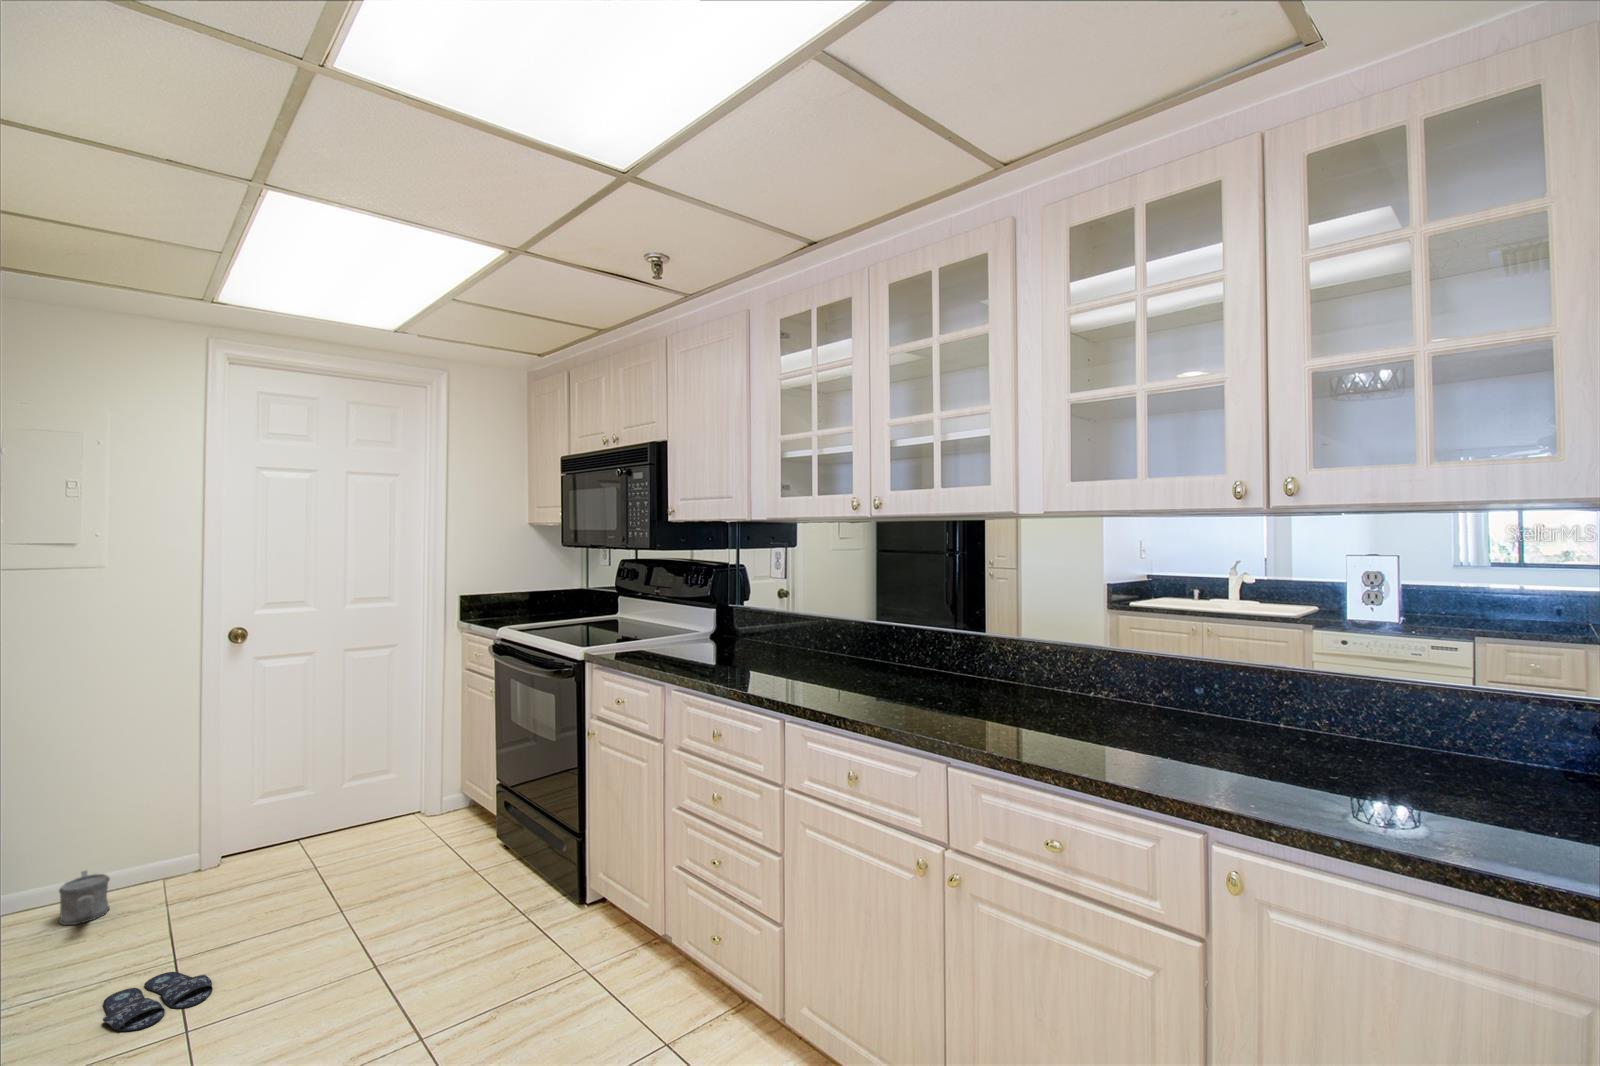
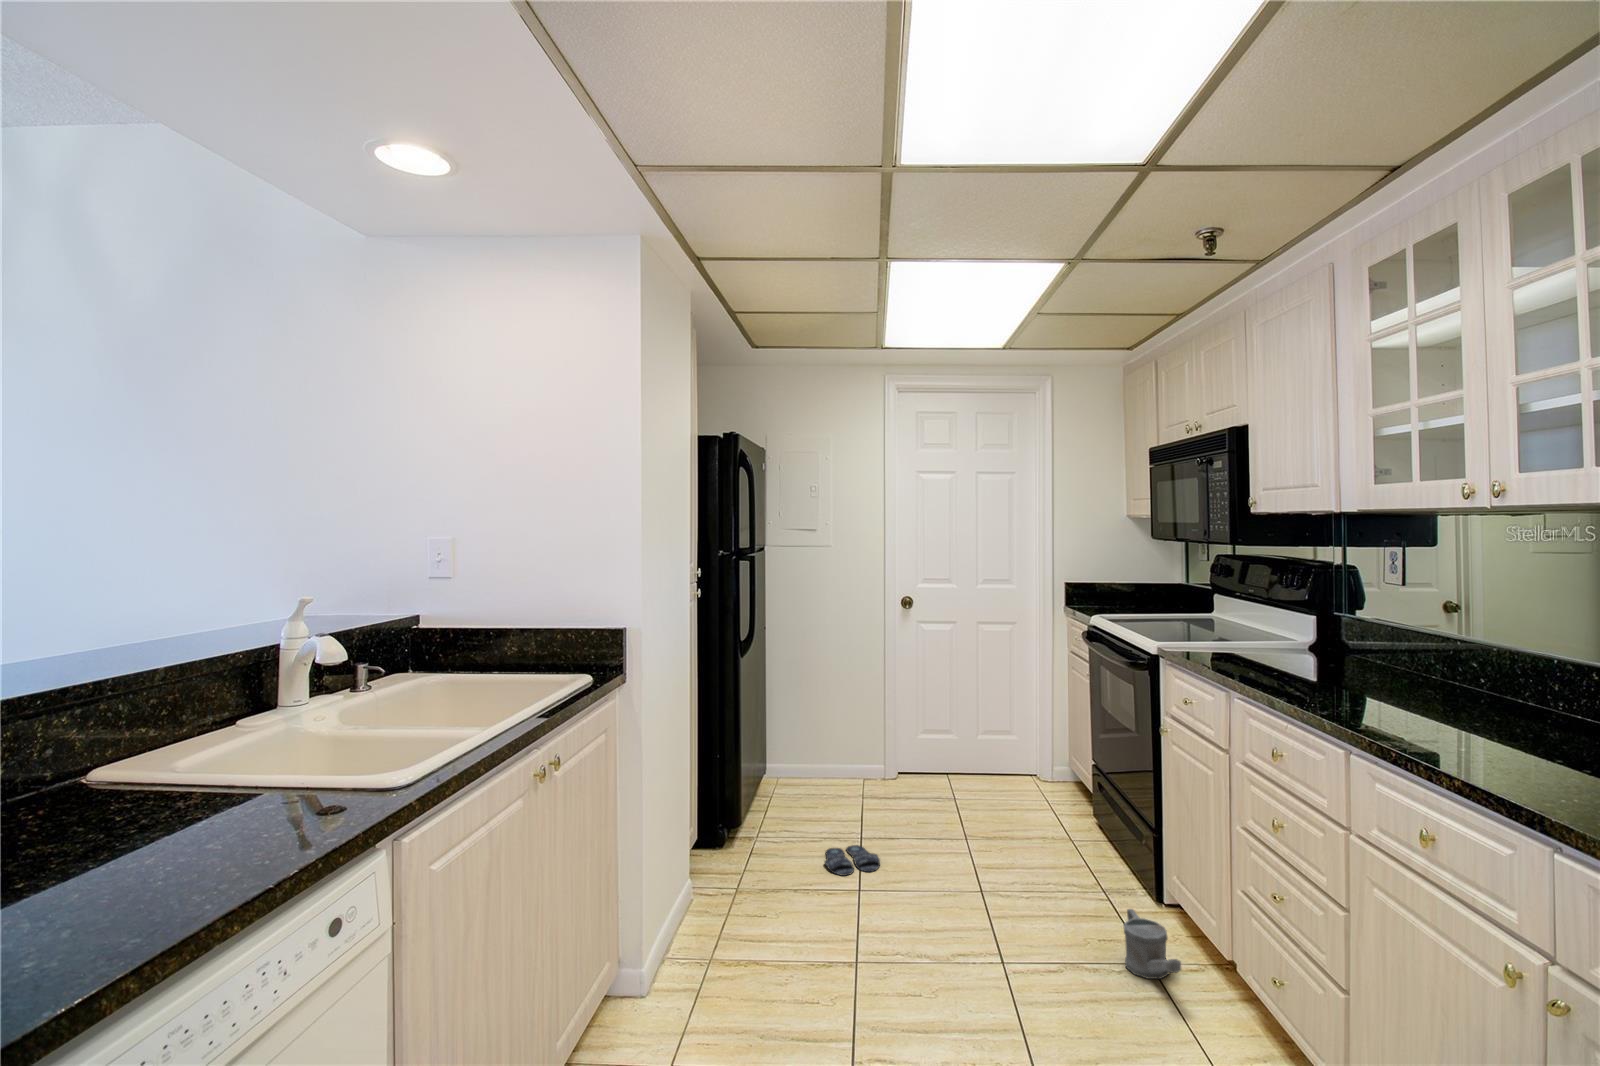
watering can: present [59,870,110,925] -> present [1124,909,1181,979]

